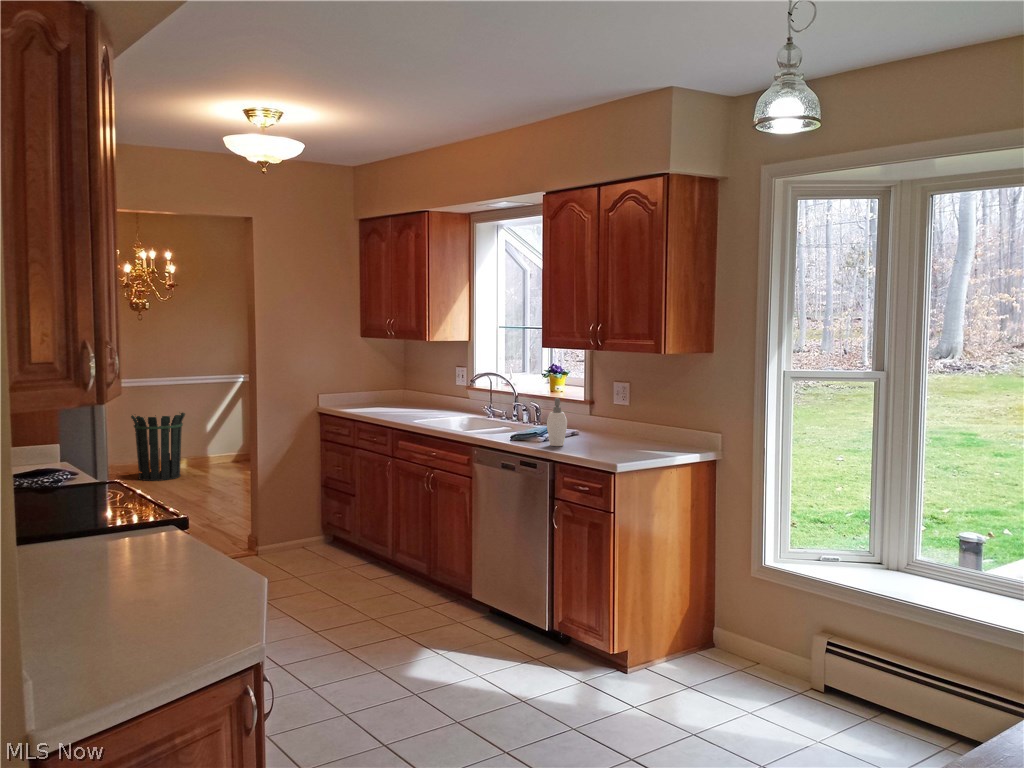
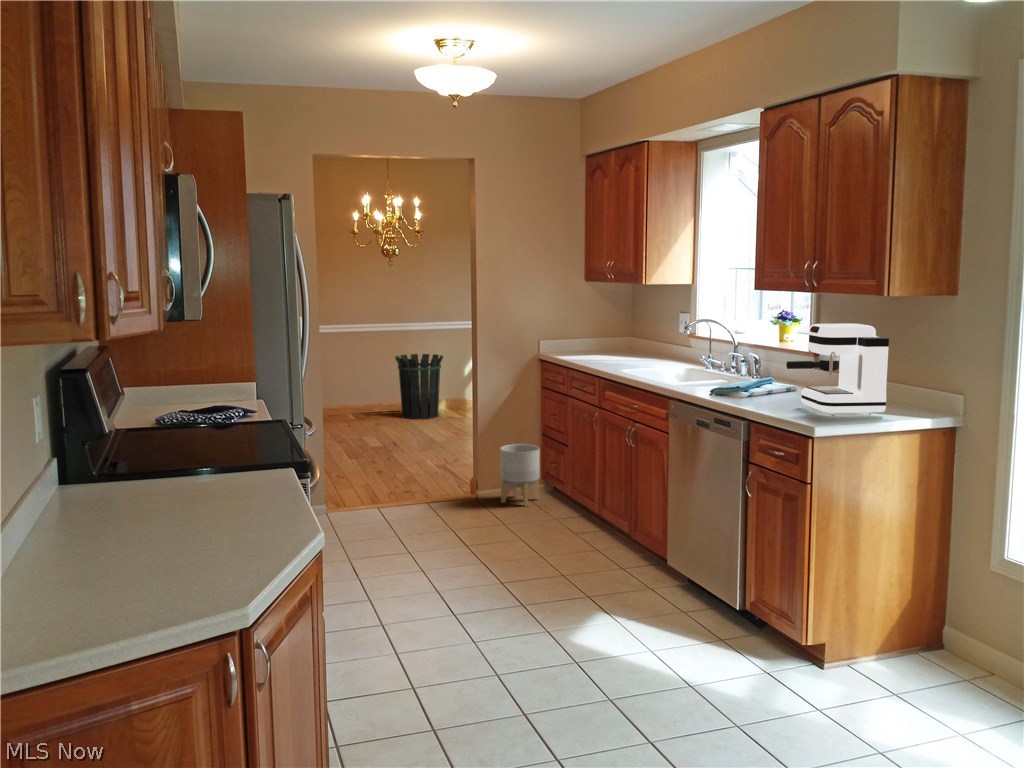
coffee maker: none [583,376,665,454] -> present [786,324,889,415]
soap dispenser: present [547,398,573,446] -> none [748,348,780,402]
planter: none [282,498,323,560] -> present [500,444,540,506]

